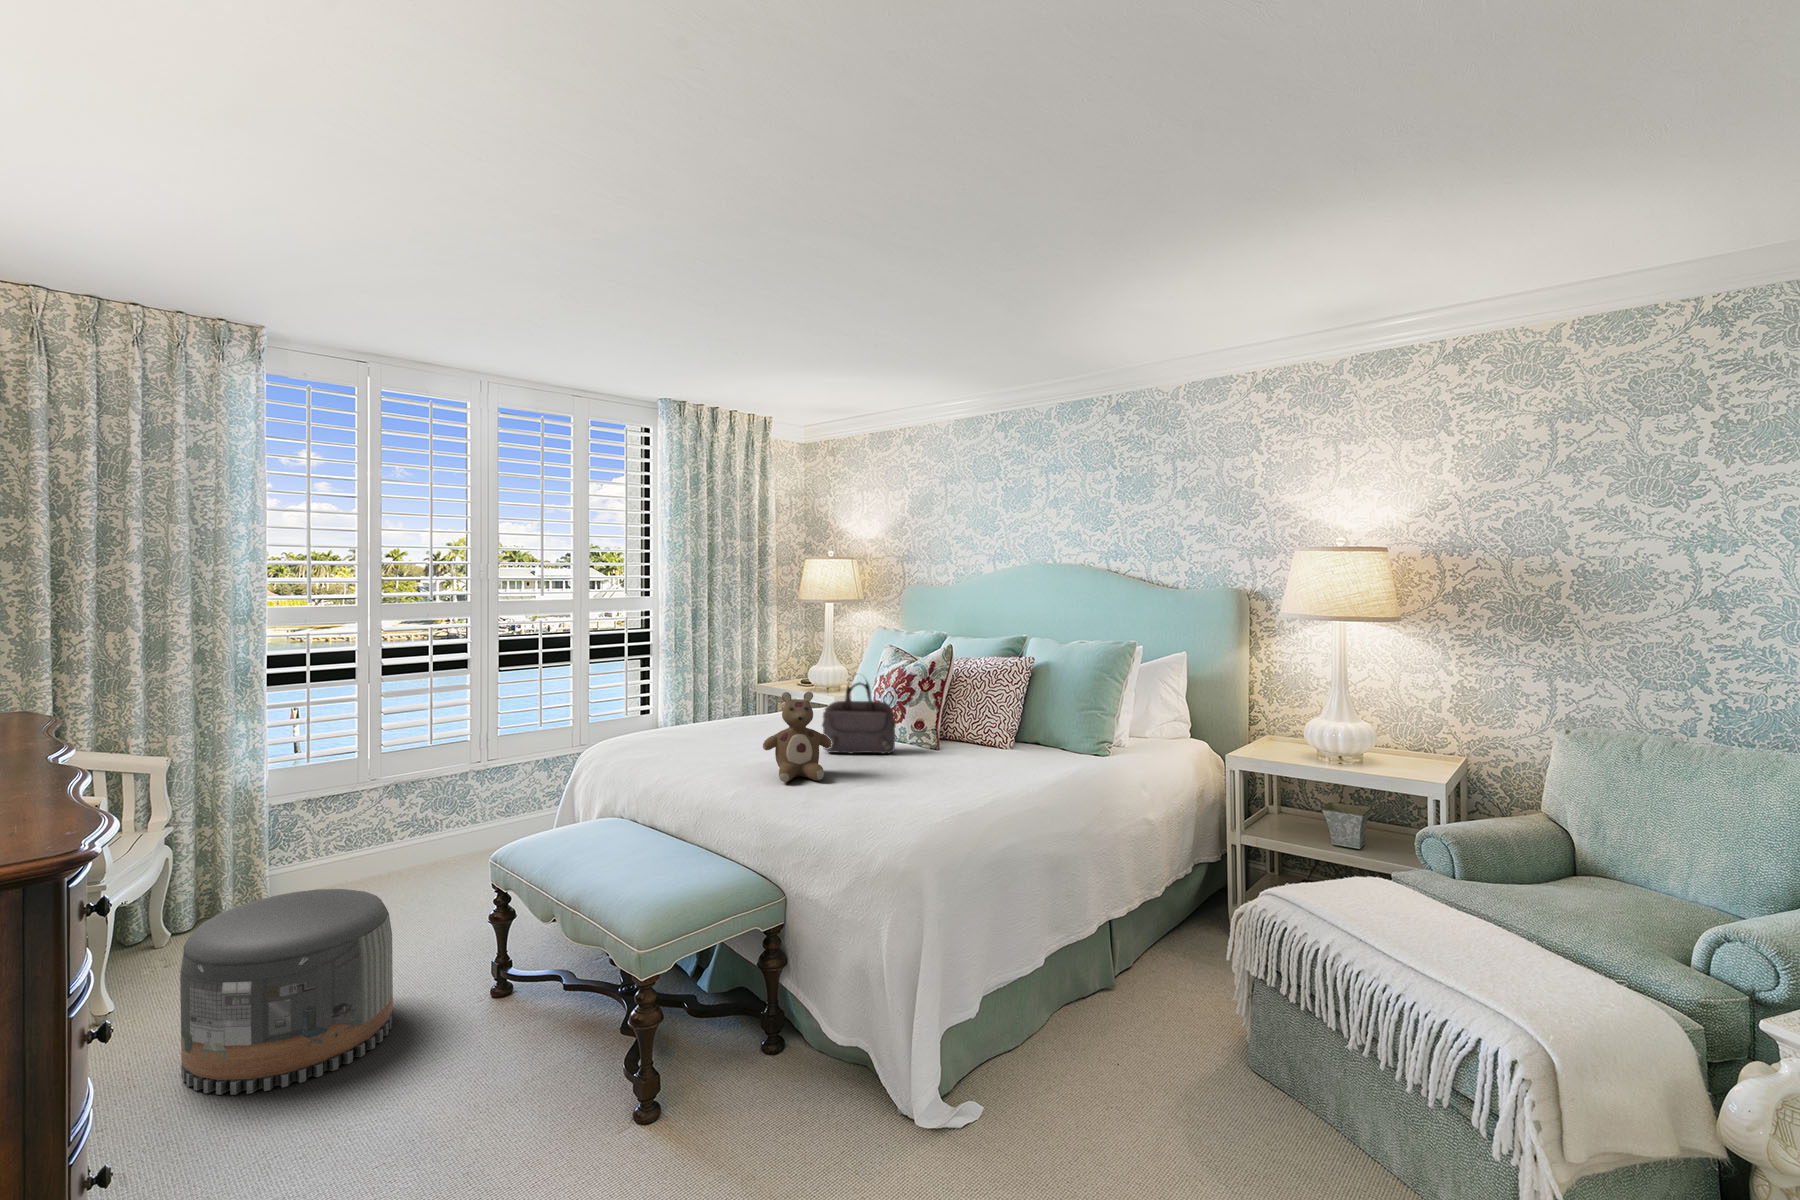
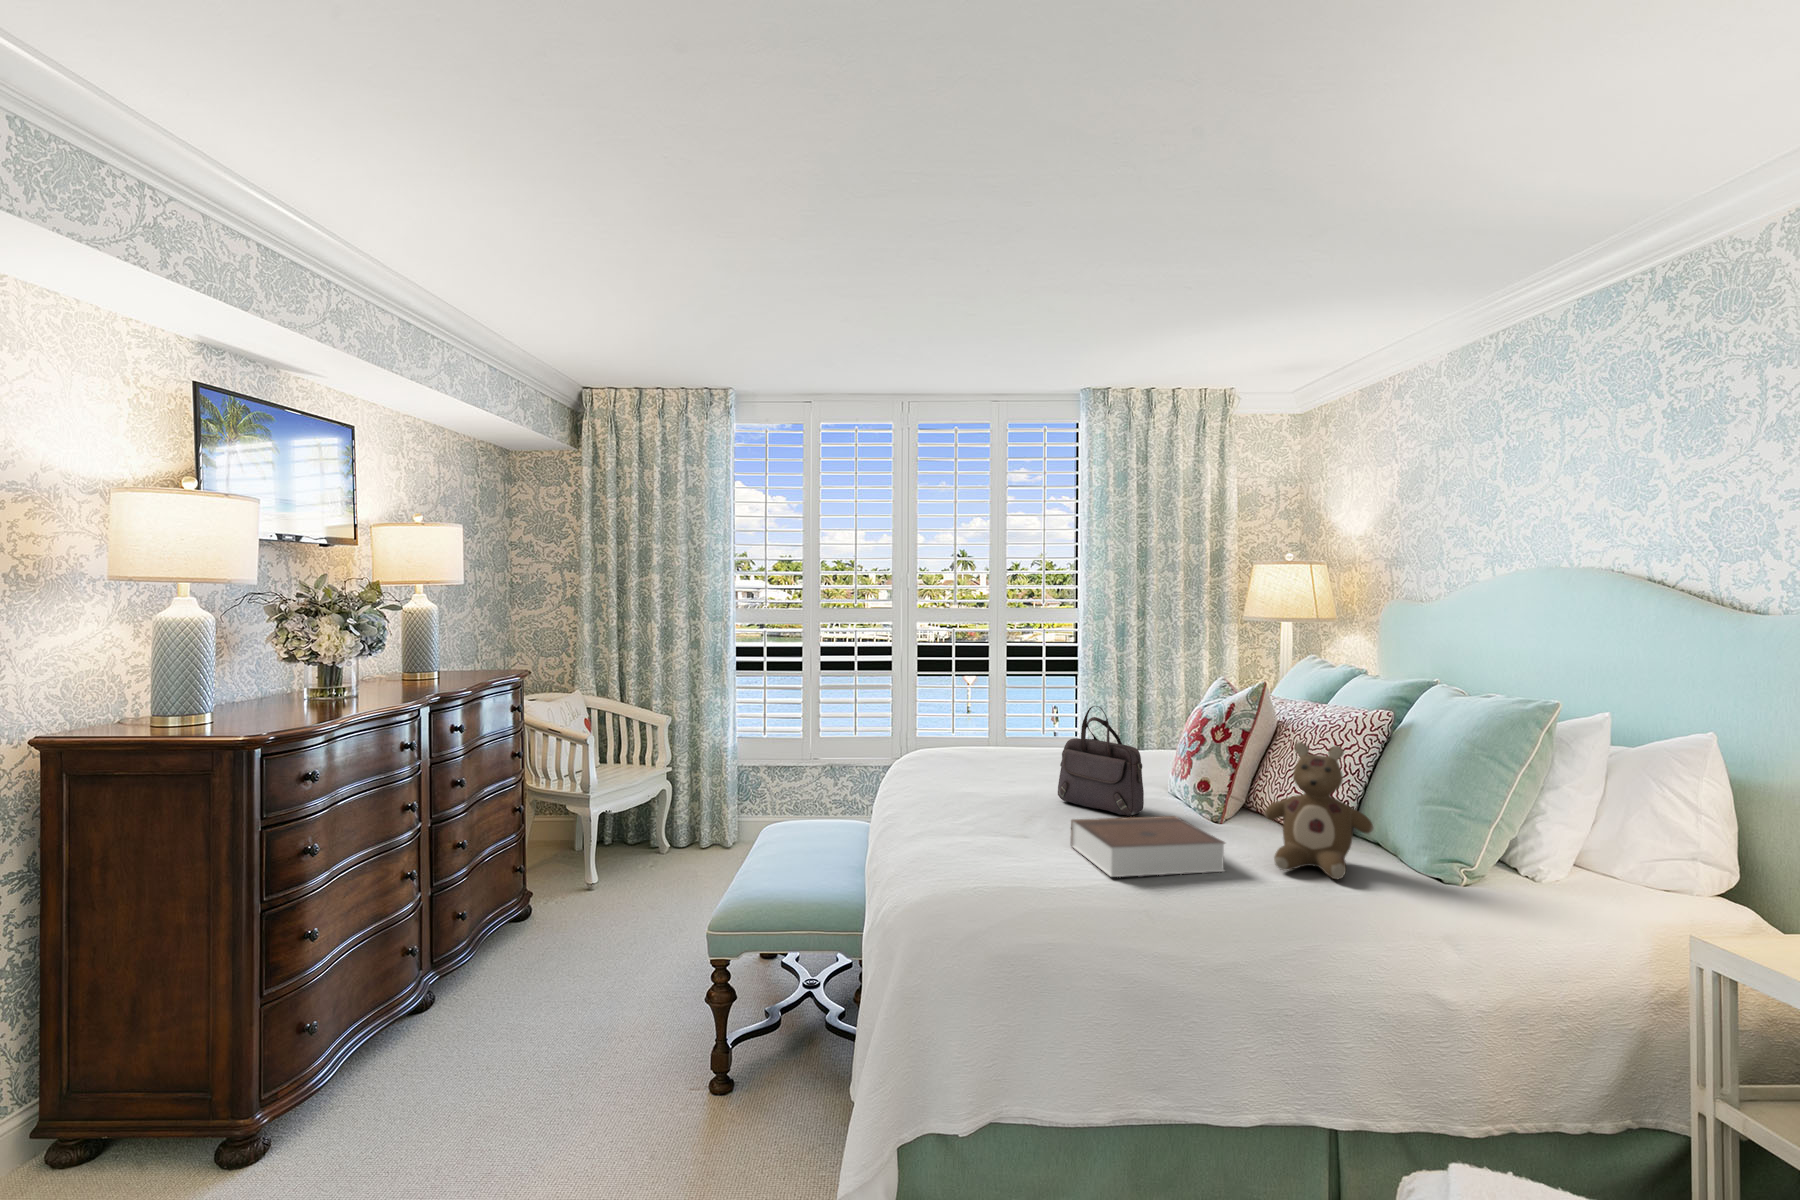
stuffed bear: present [763,692,832,782] -> present [1265,742,1373,879]
book: none [903,744,1006,786] -> present [1071,816,1225,877]
pouf: present [180,889,393,1095] -> none [534,831,679,979]

